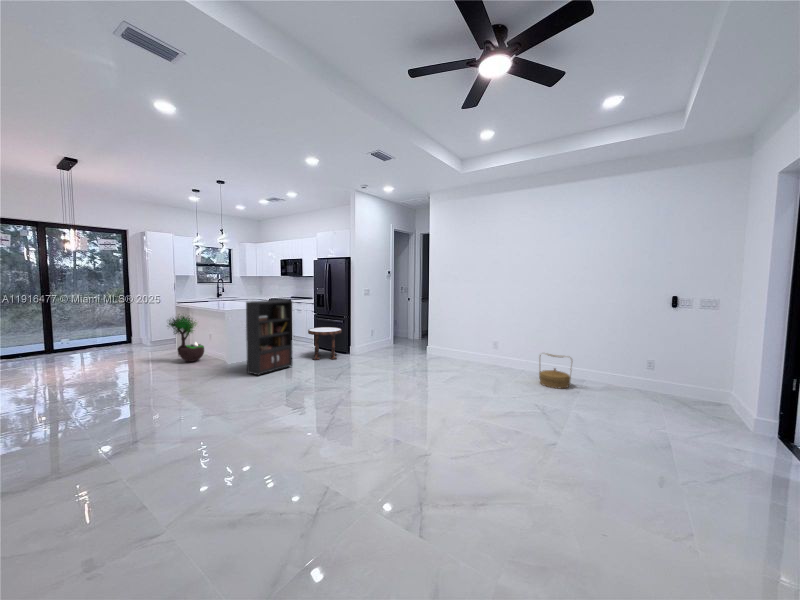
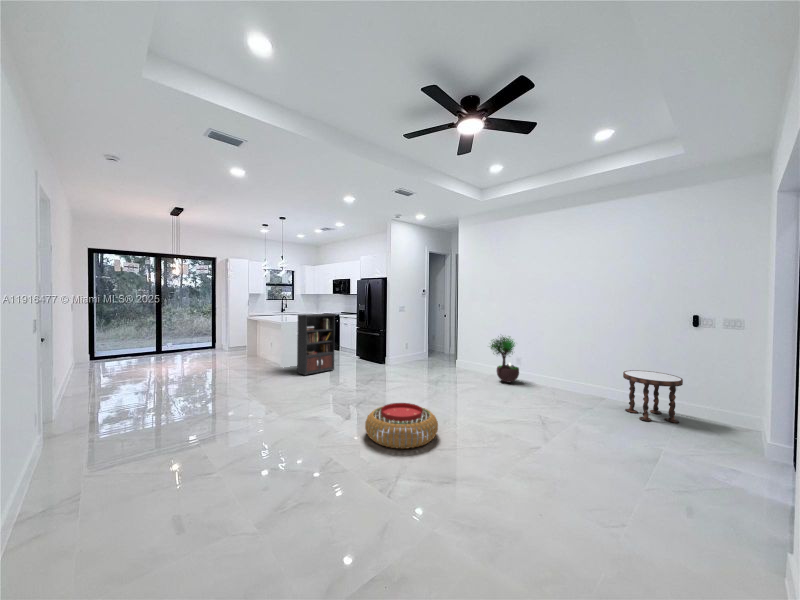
potted tree: present [168,316,204,362] -> present [491,336,519,383]
side table: present [308,327,342,360] -> present [623,370,683,423]
woven basket: present [539,354,571,388] -> none [549,365,580,398]
pouf: none [361,411,452,473] -> present [365,403,438,449]

